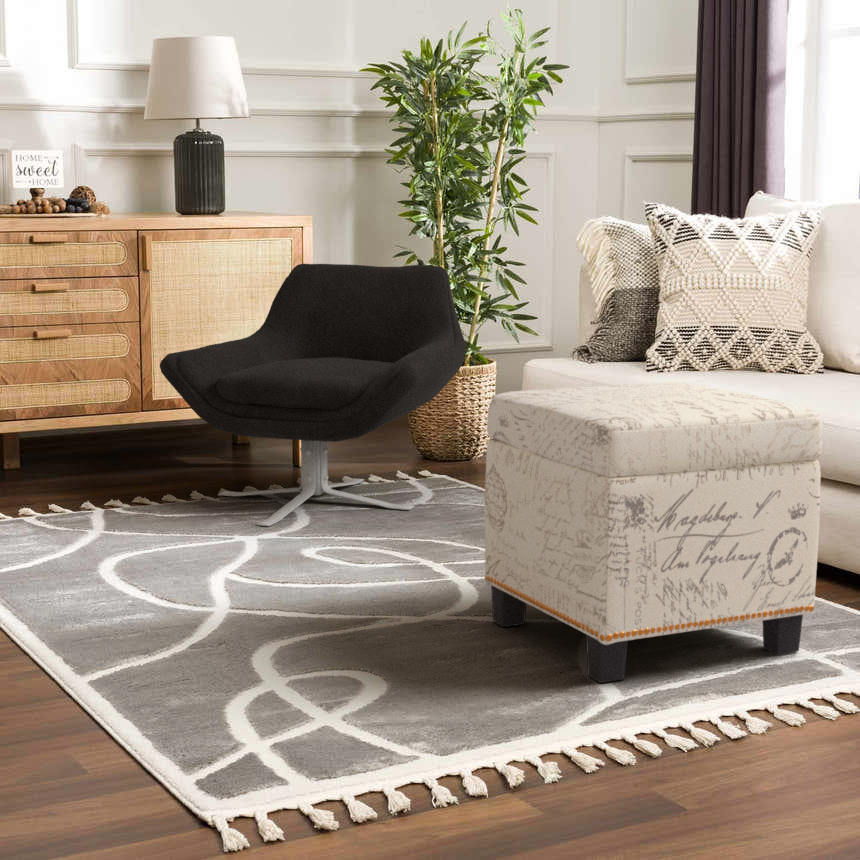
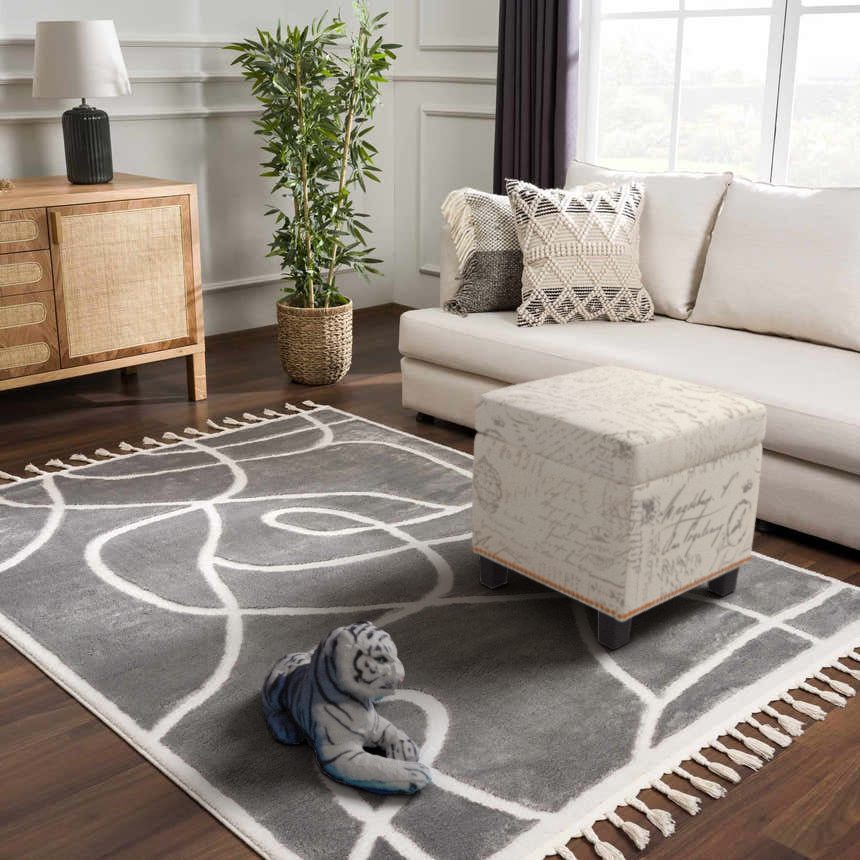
lounge chair: present [160,264,466,526] -> none [93,229,353,481]
plush toy: none [171,581,311,757] -> present [262,621,431,795]

